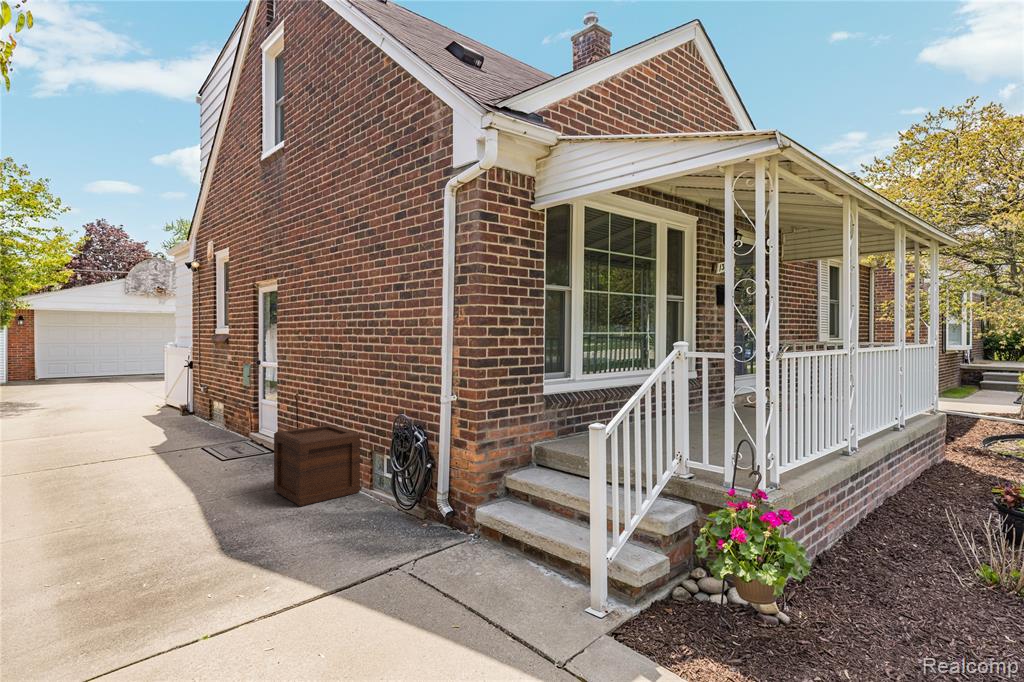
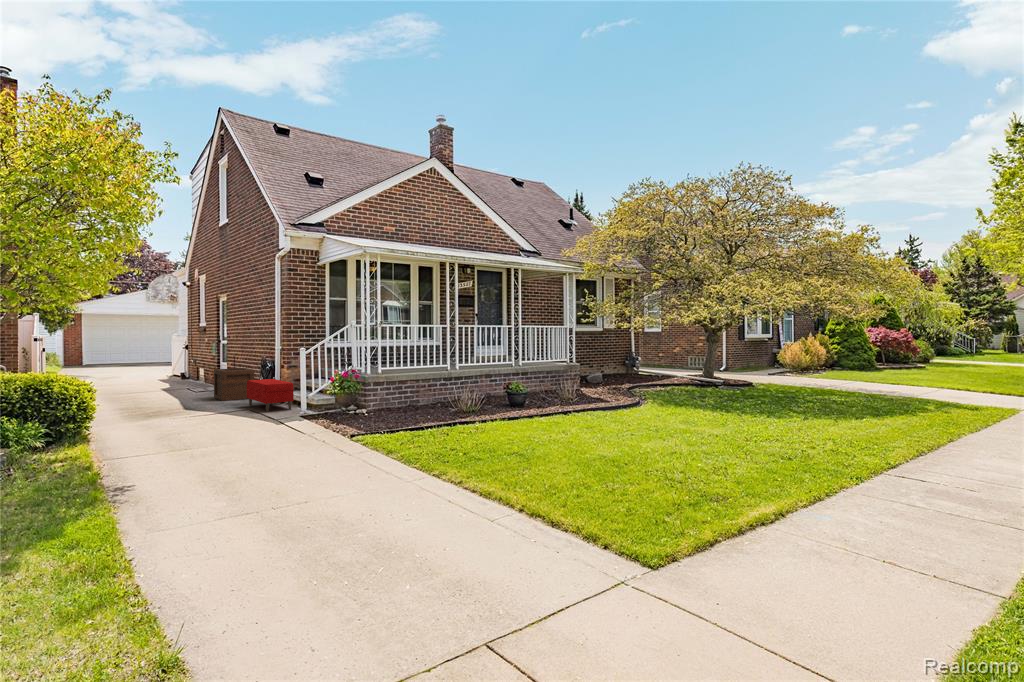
bench: none [378,468,515,582] -> present [247,379,294,412]

